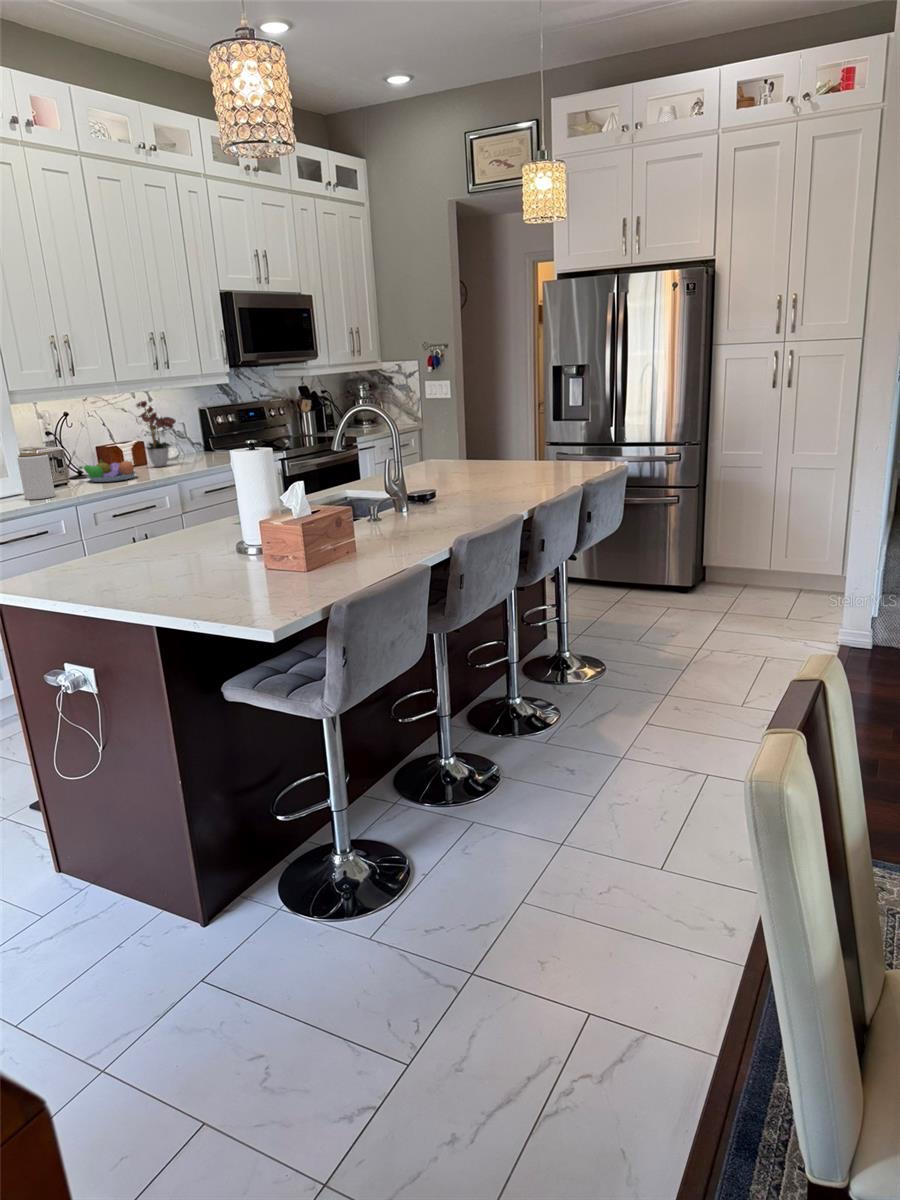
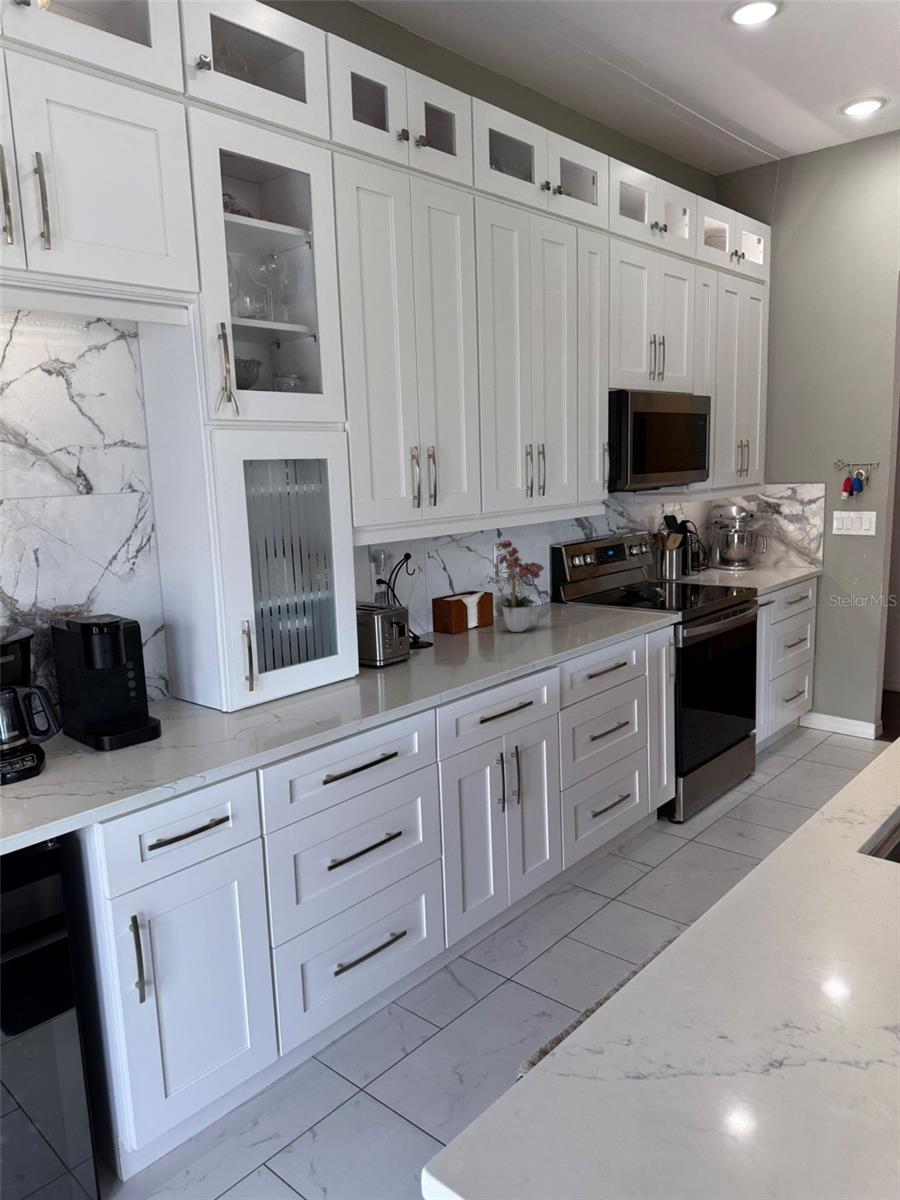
jar: present [17,453,55,499] -> none [364,623,409,695]
fruit bowl: present [79,460,137,482] -> none [425,624,504,661]

